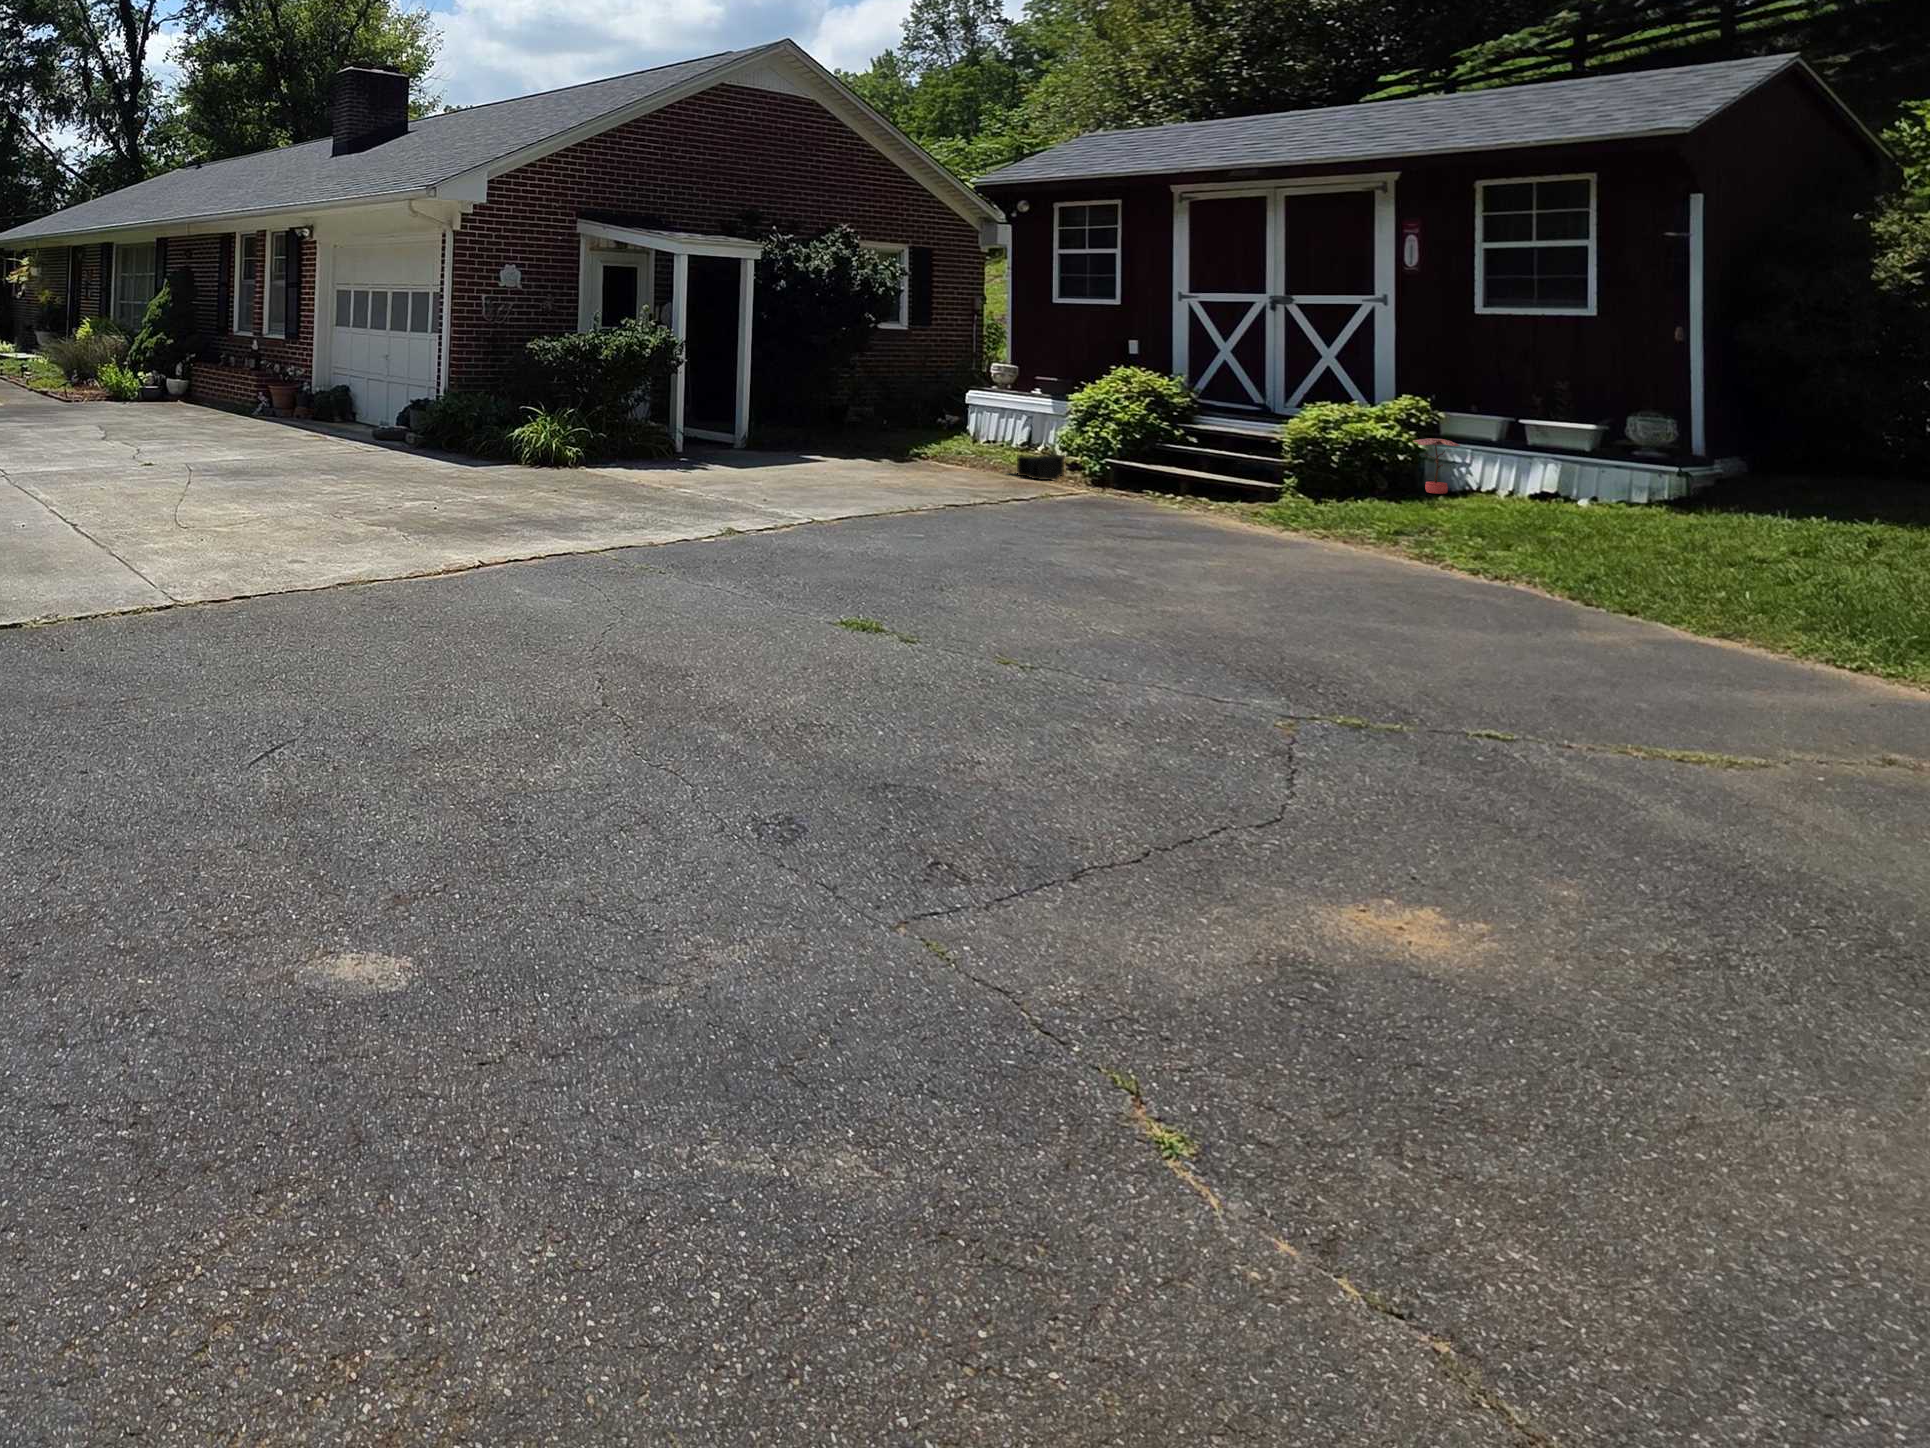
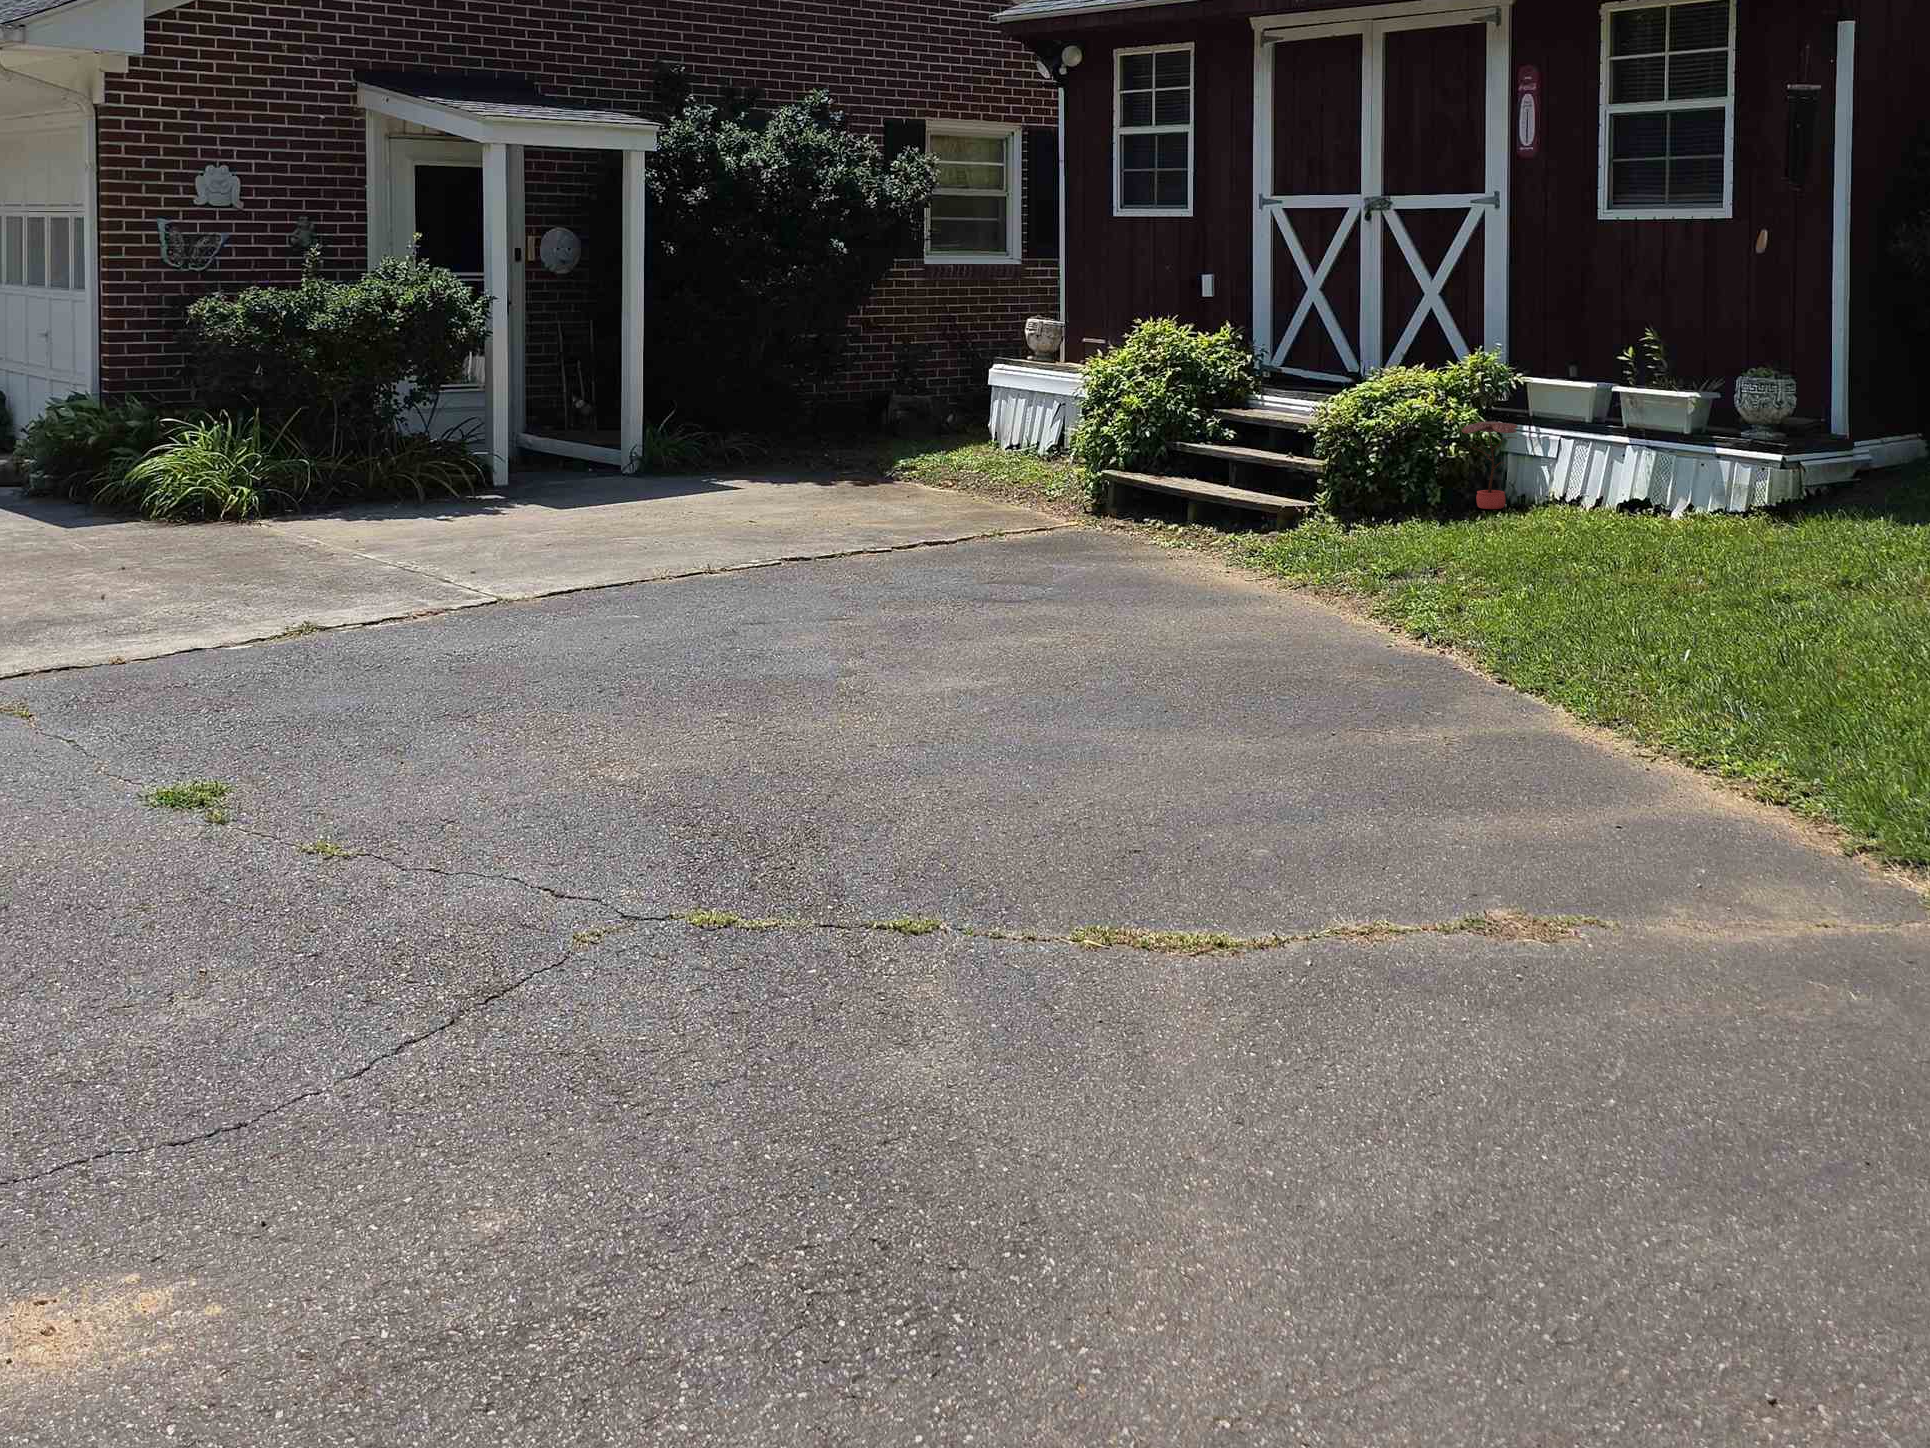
storage bin: present [1017,455,1065,480] -> none [952,468,1037,511]

